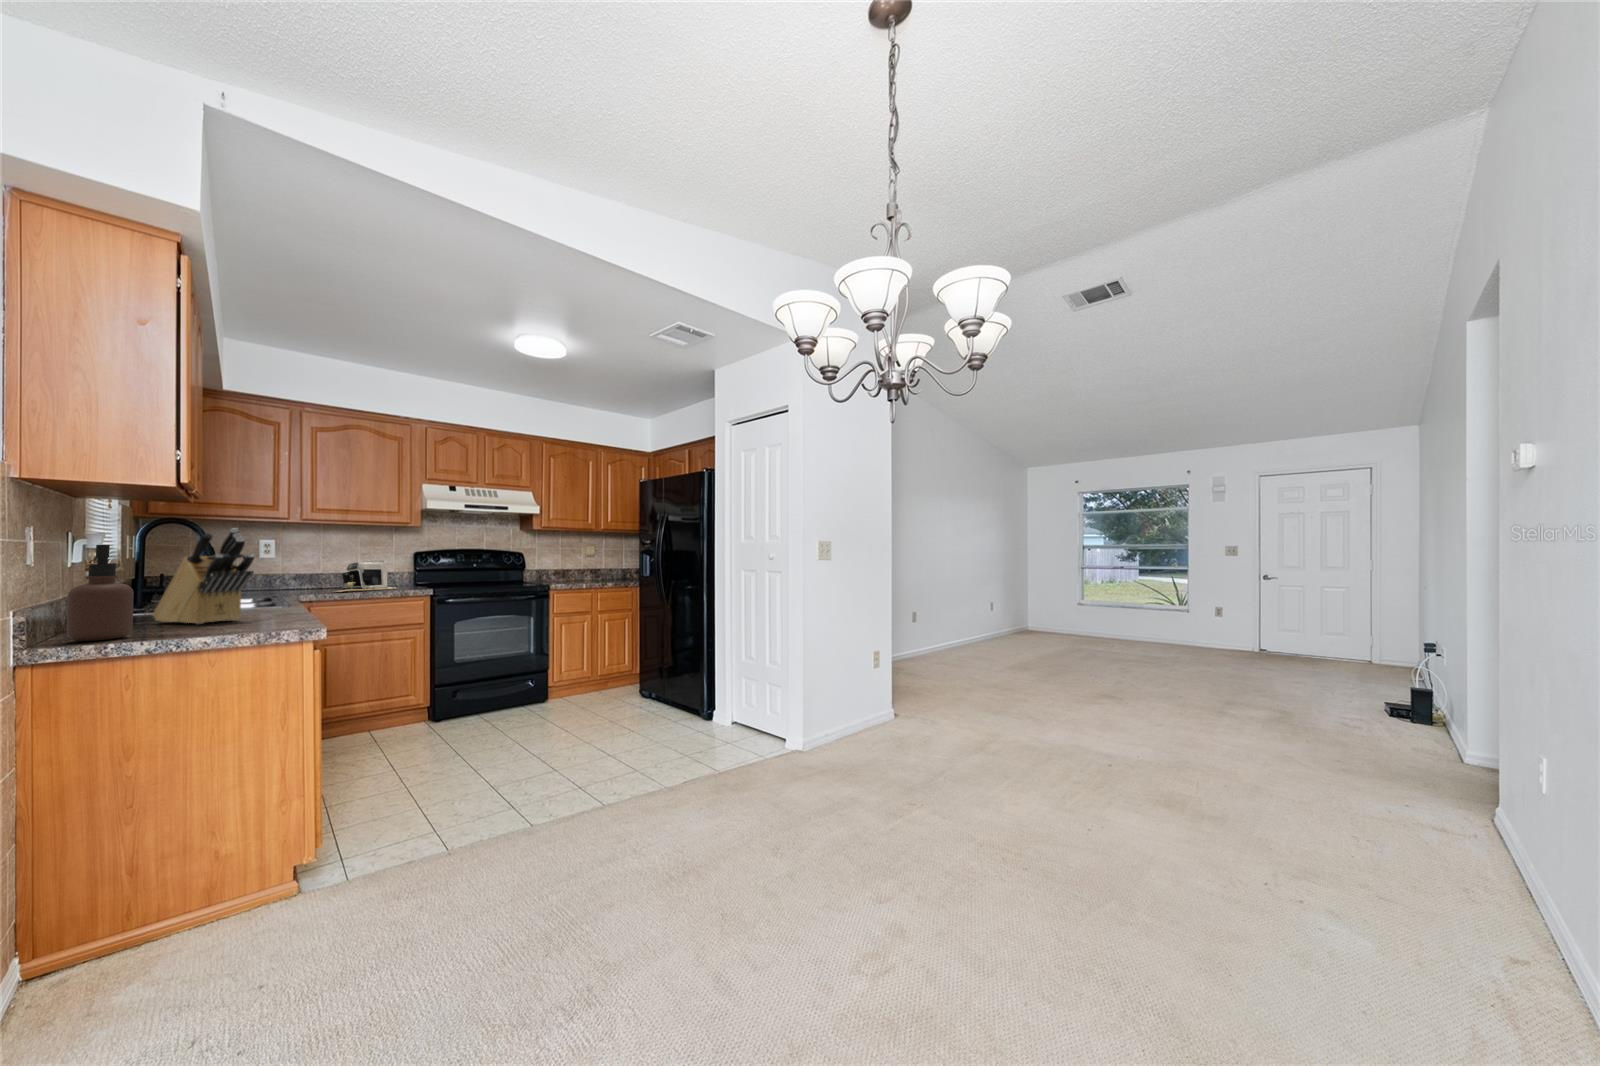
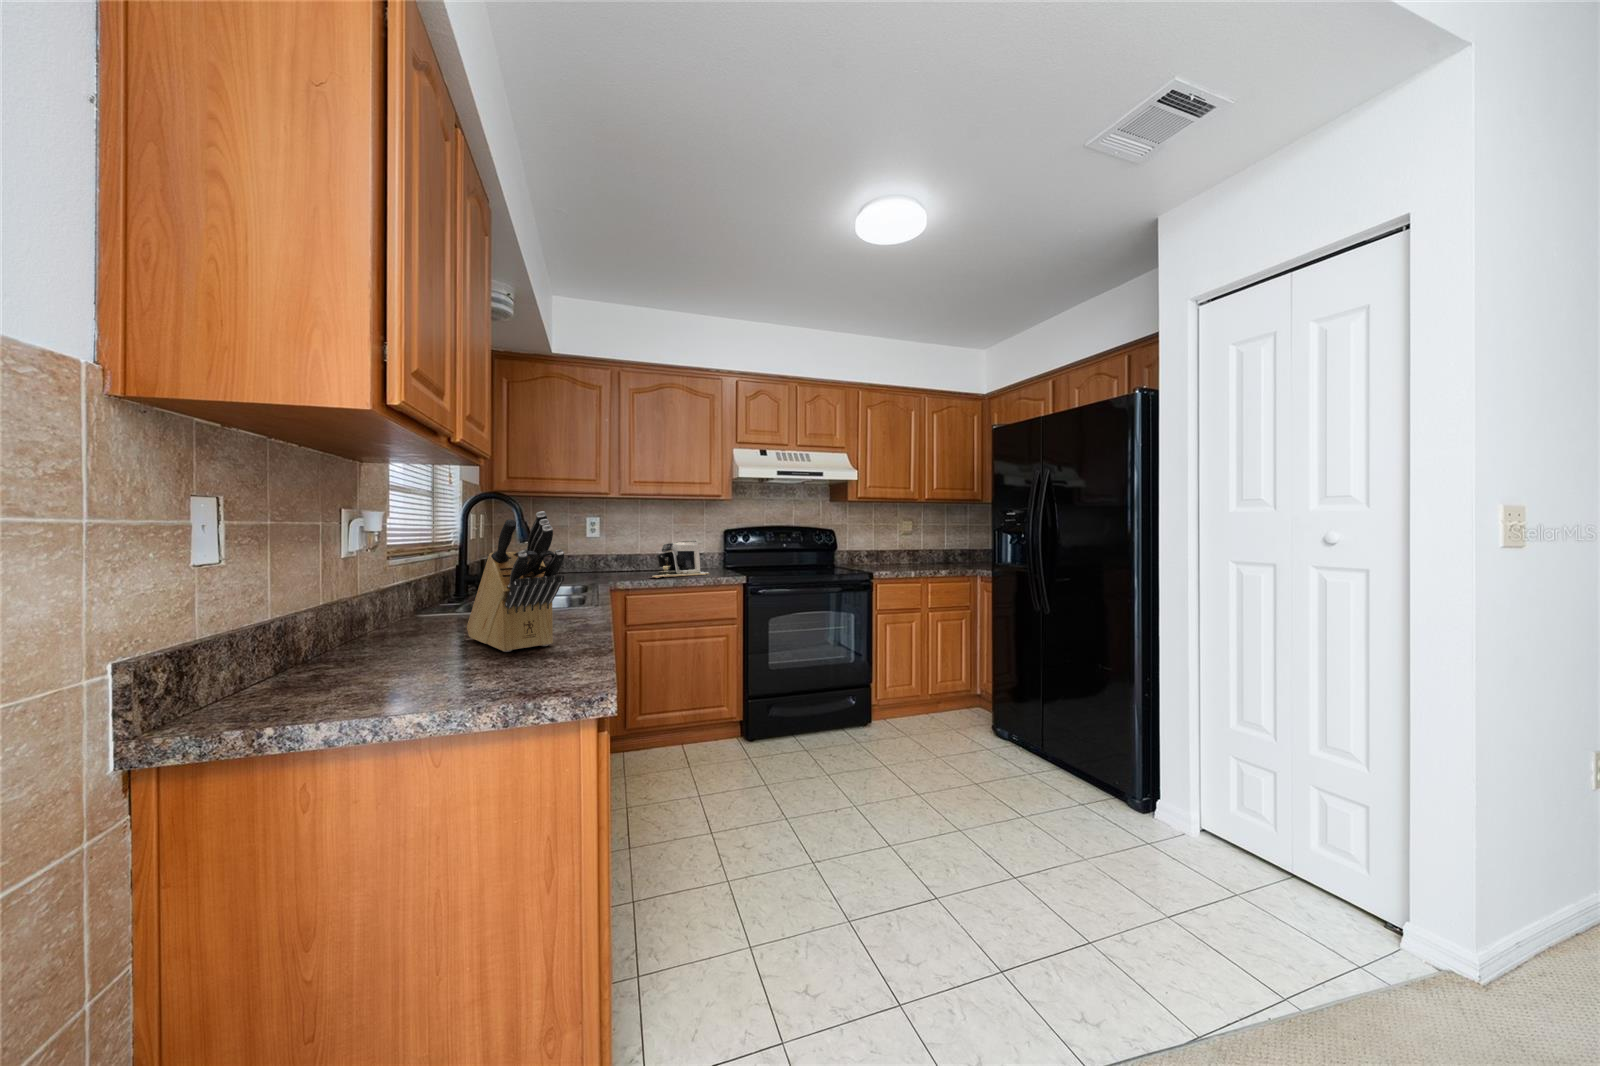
soap dispenser: present [67,545,134,641] -> none [335,543,415,698]

